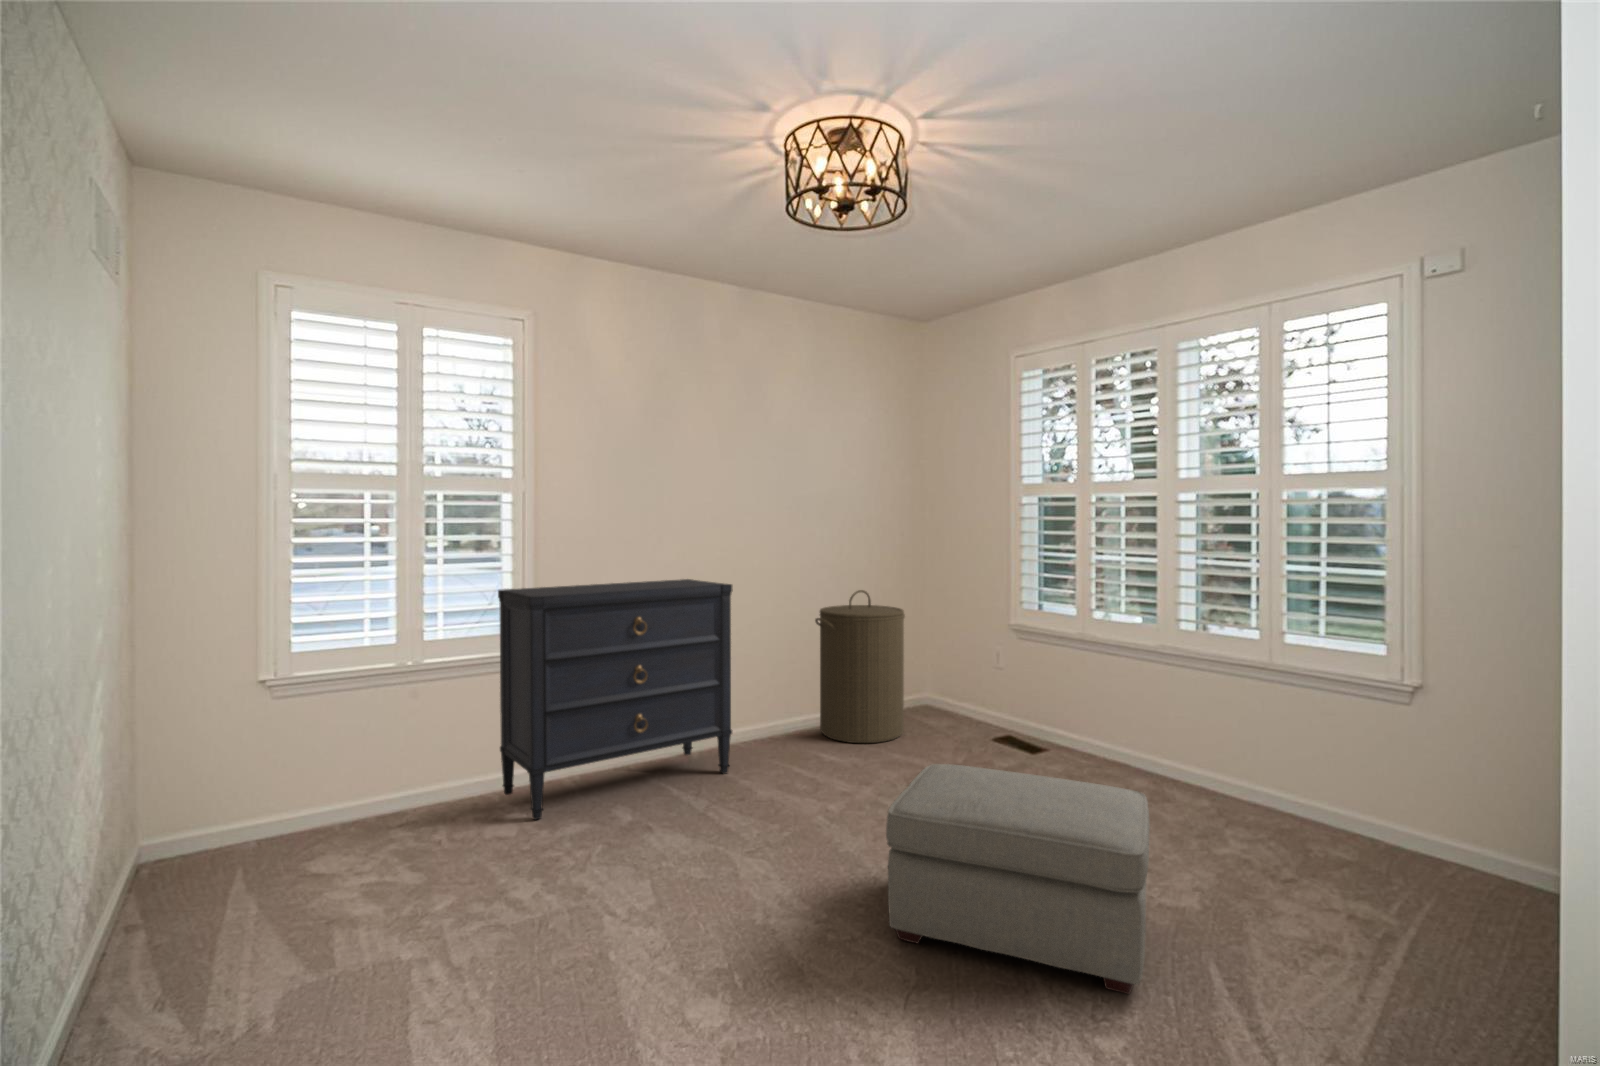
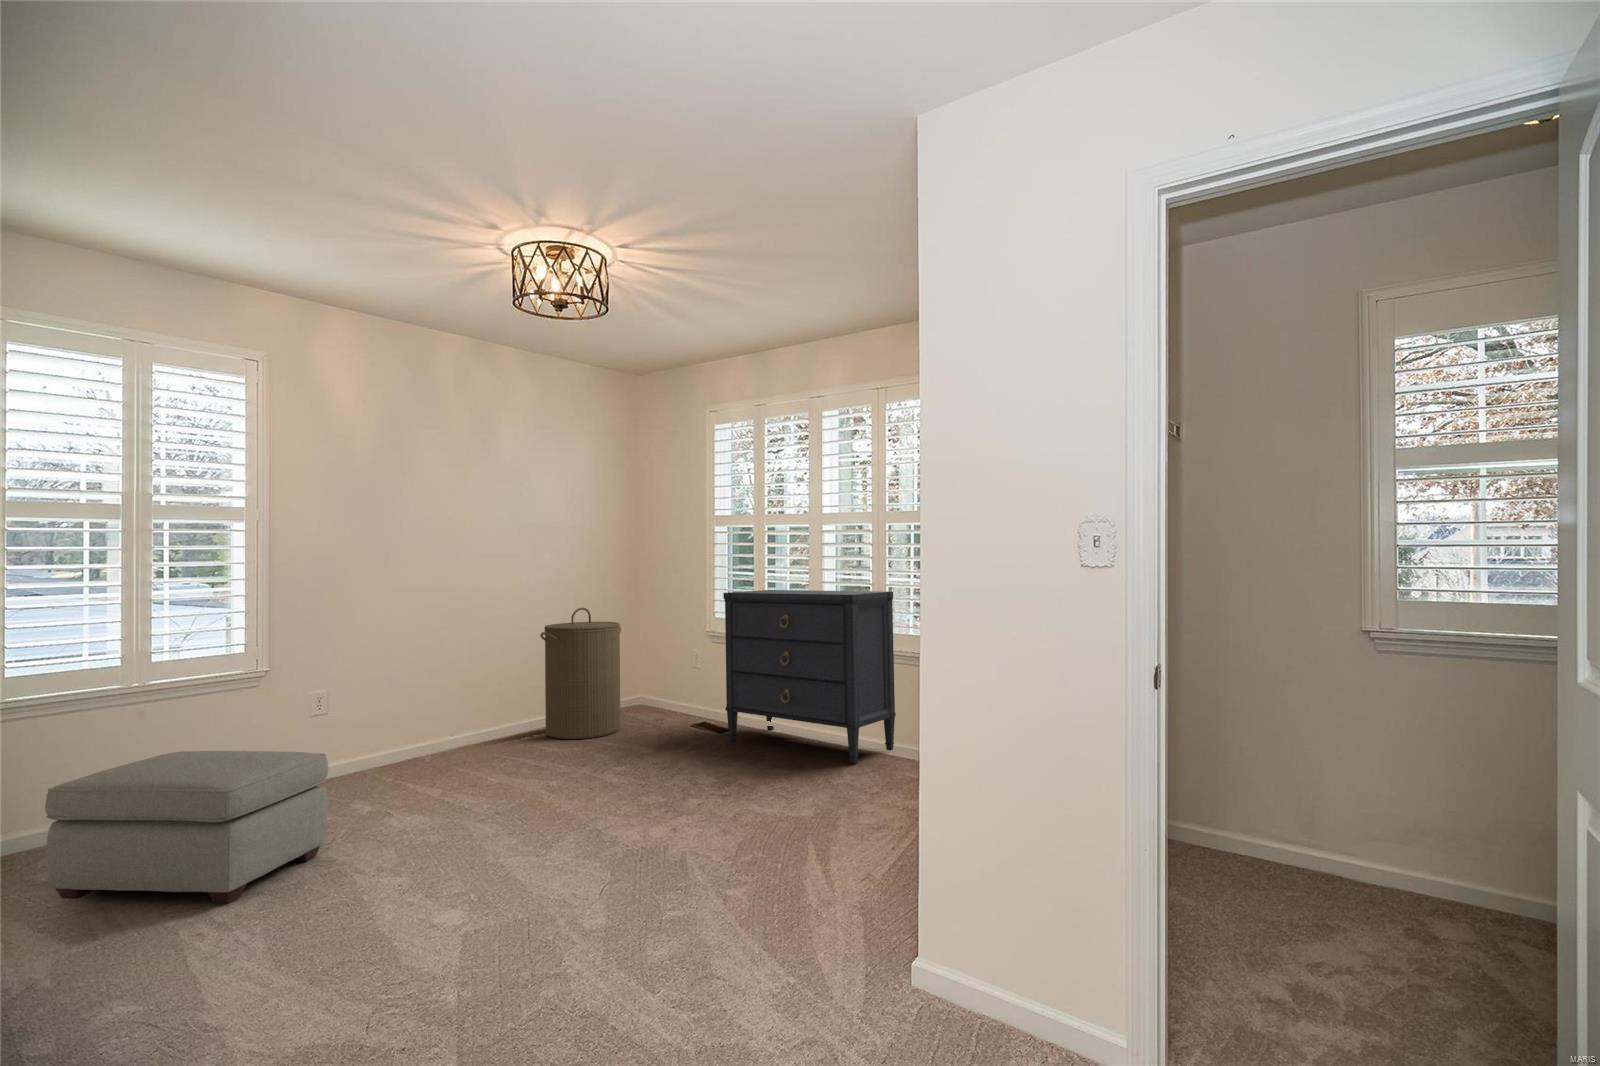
dresser: present [498,579,733,820] -> present [723,590,896,764]
ottoman: present [886,764,1150,994] -> present [45,751,328,903]

